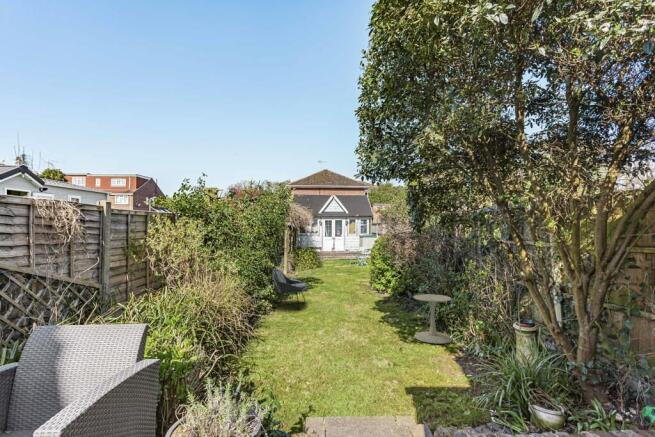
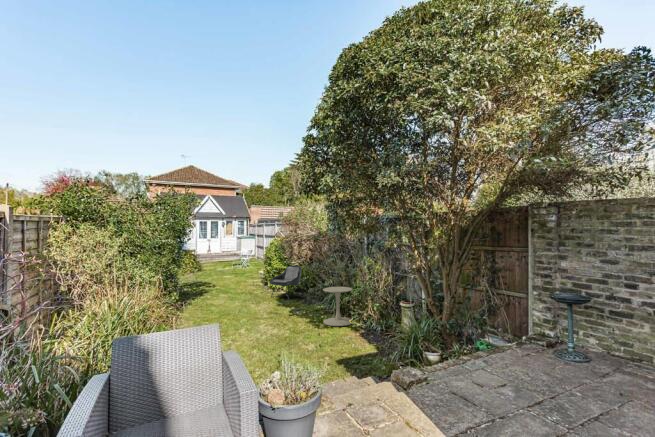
lounge chair: present [273,269,307,309] -> present [270,265,304,299]

